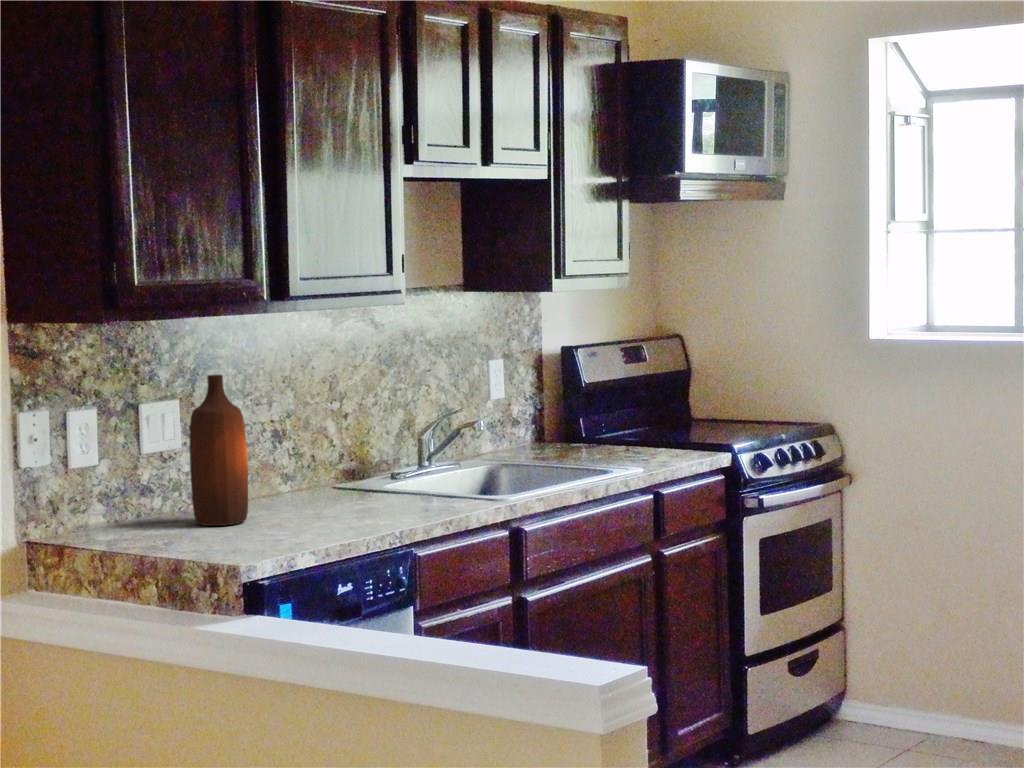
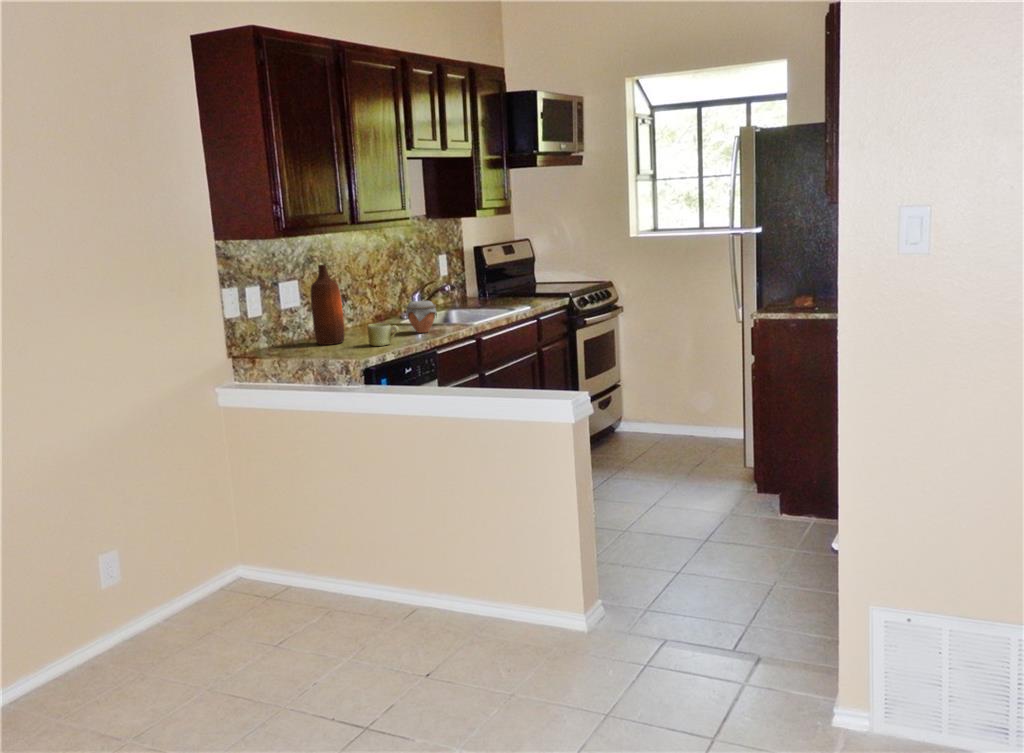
jar: none [372,450,432,512] -> present [406,301,437,333]
mug: none [282,491,341,535] -> present [367,323,399,346]

